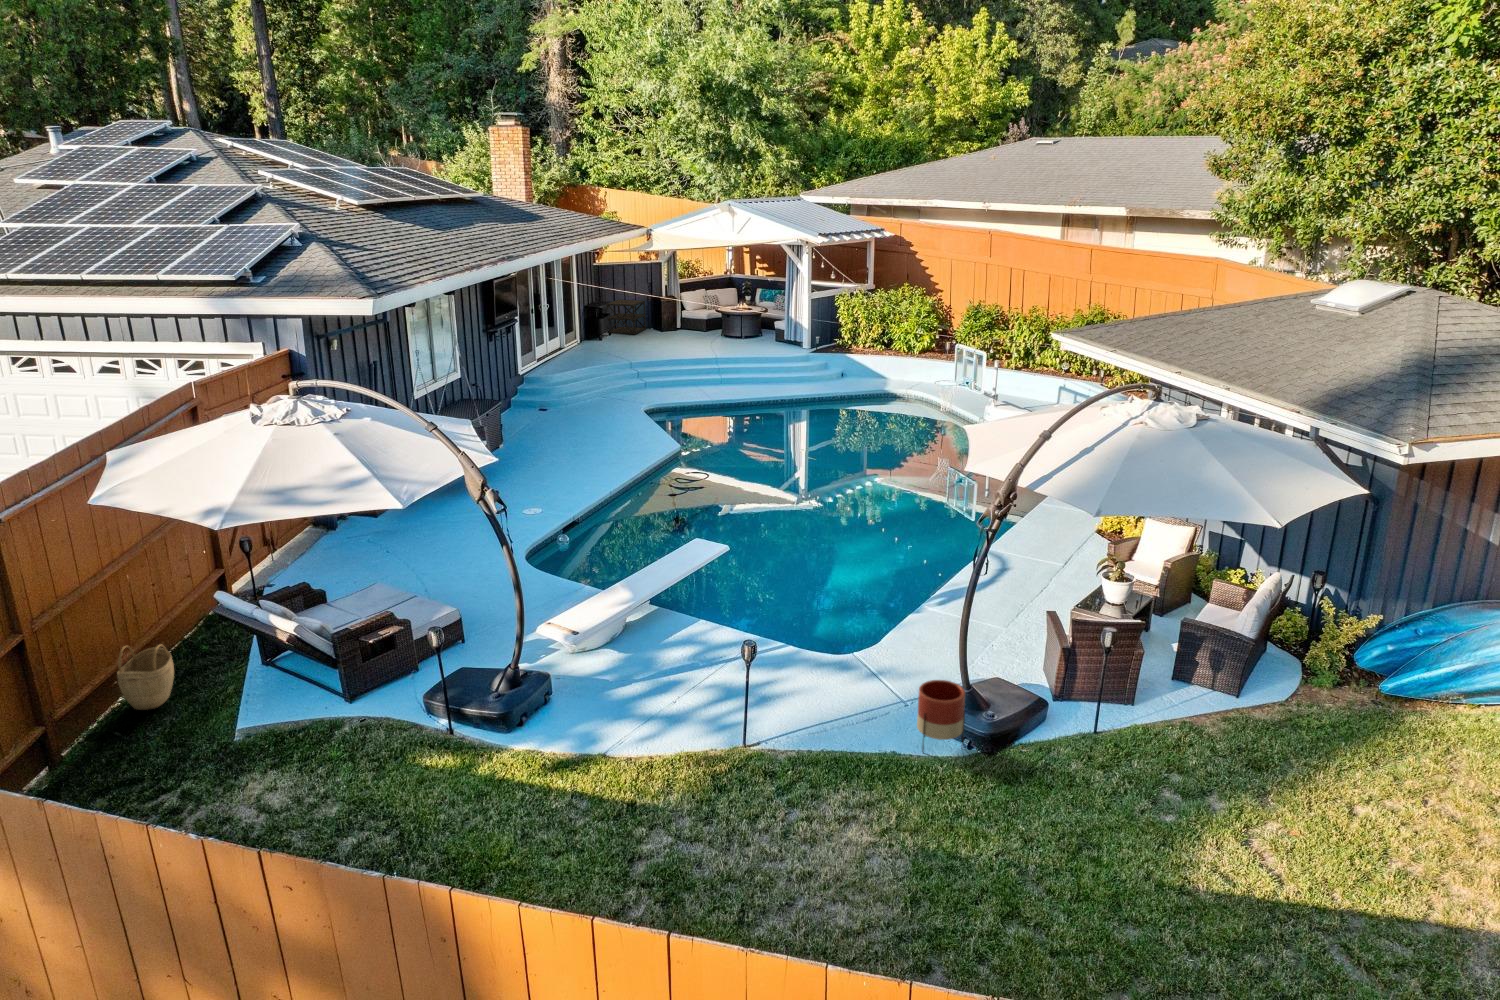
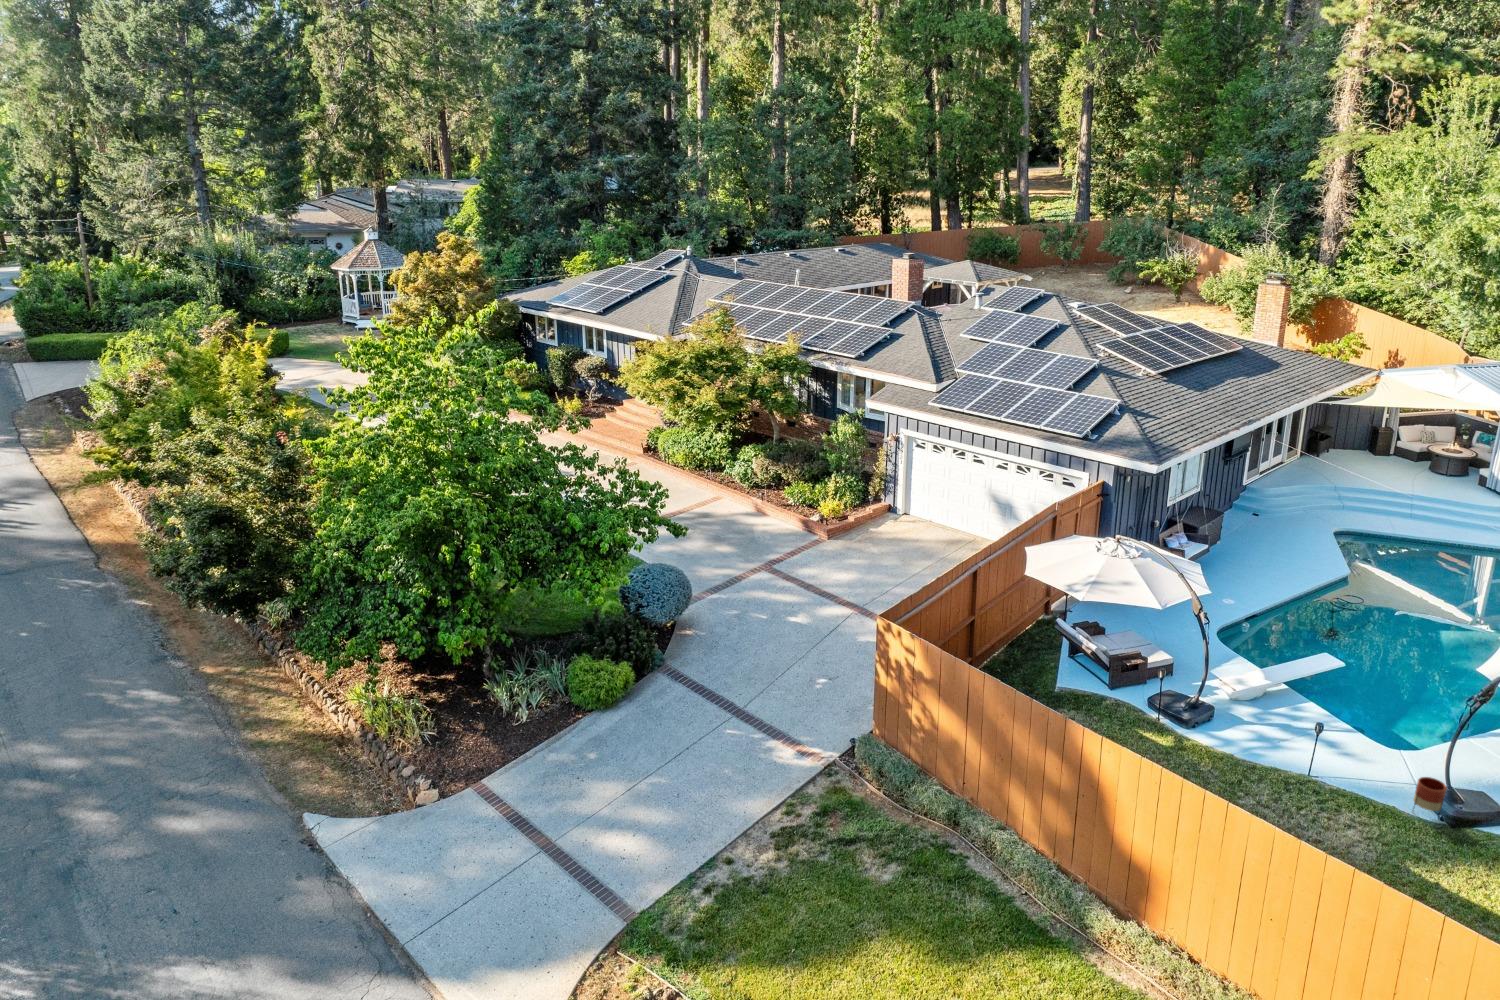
side table: present [606,300,646,334] -> none [1324,423,1364,455]
woven basket: present [117,645,174,710] -> none [1007,631,1030,663]

